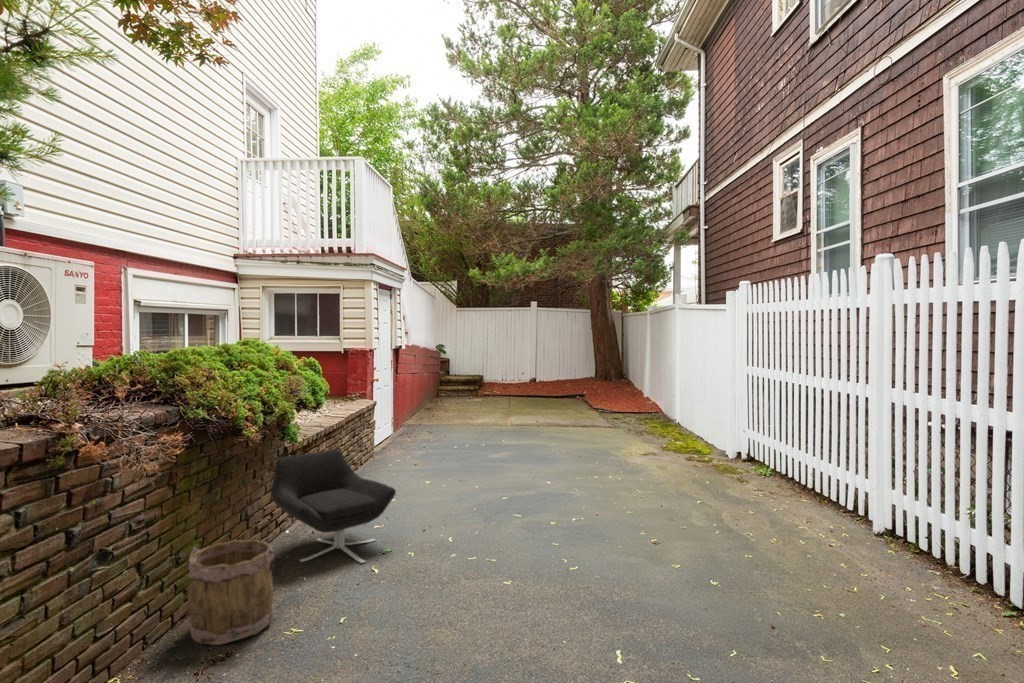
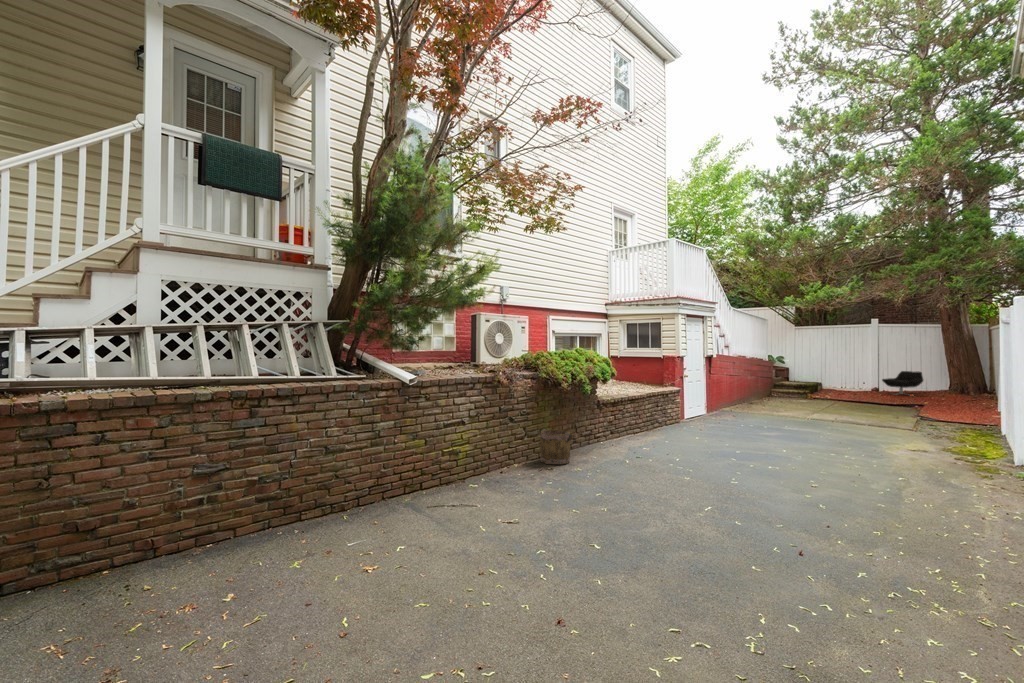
lounge chair: present [271,449,396,563] -> present [882,371,923,394]

